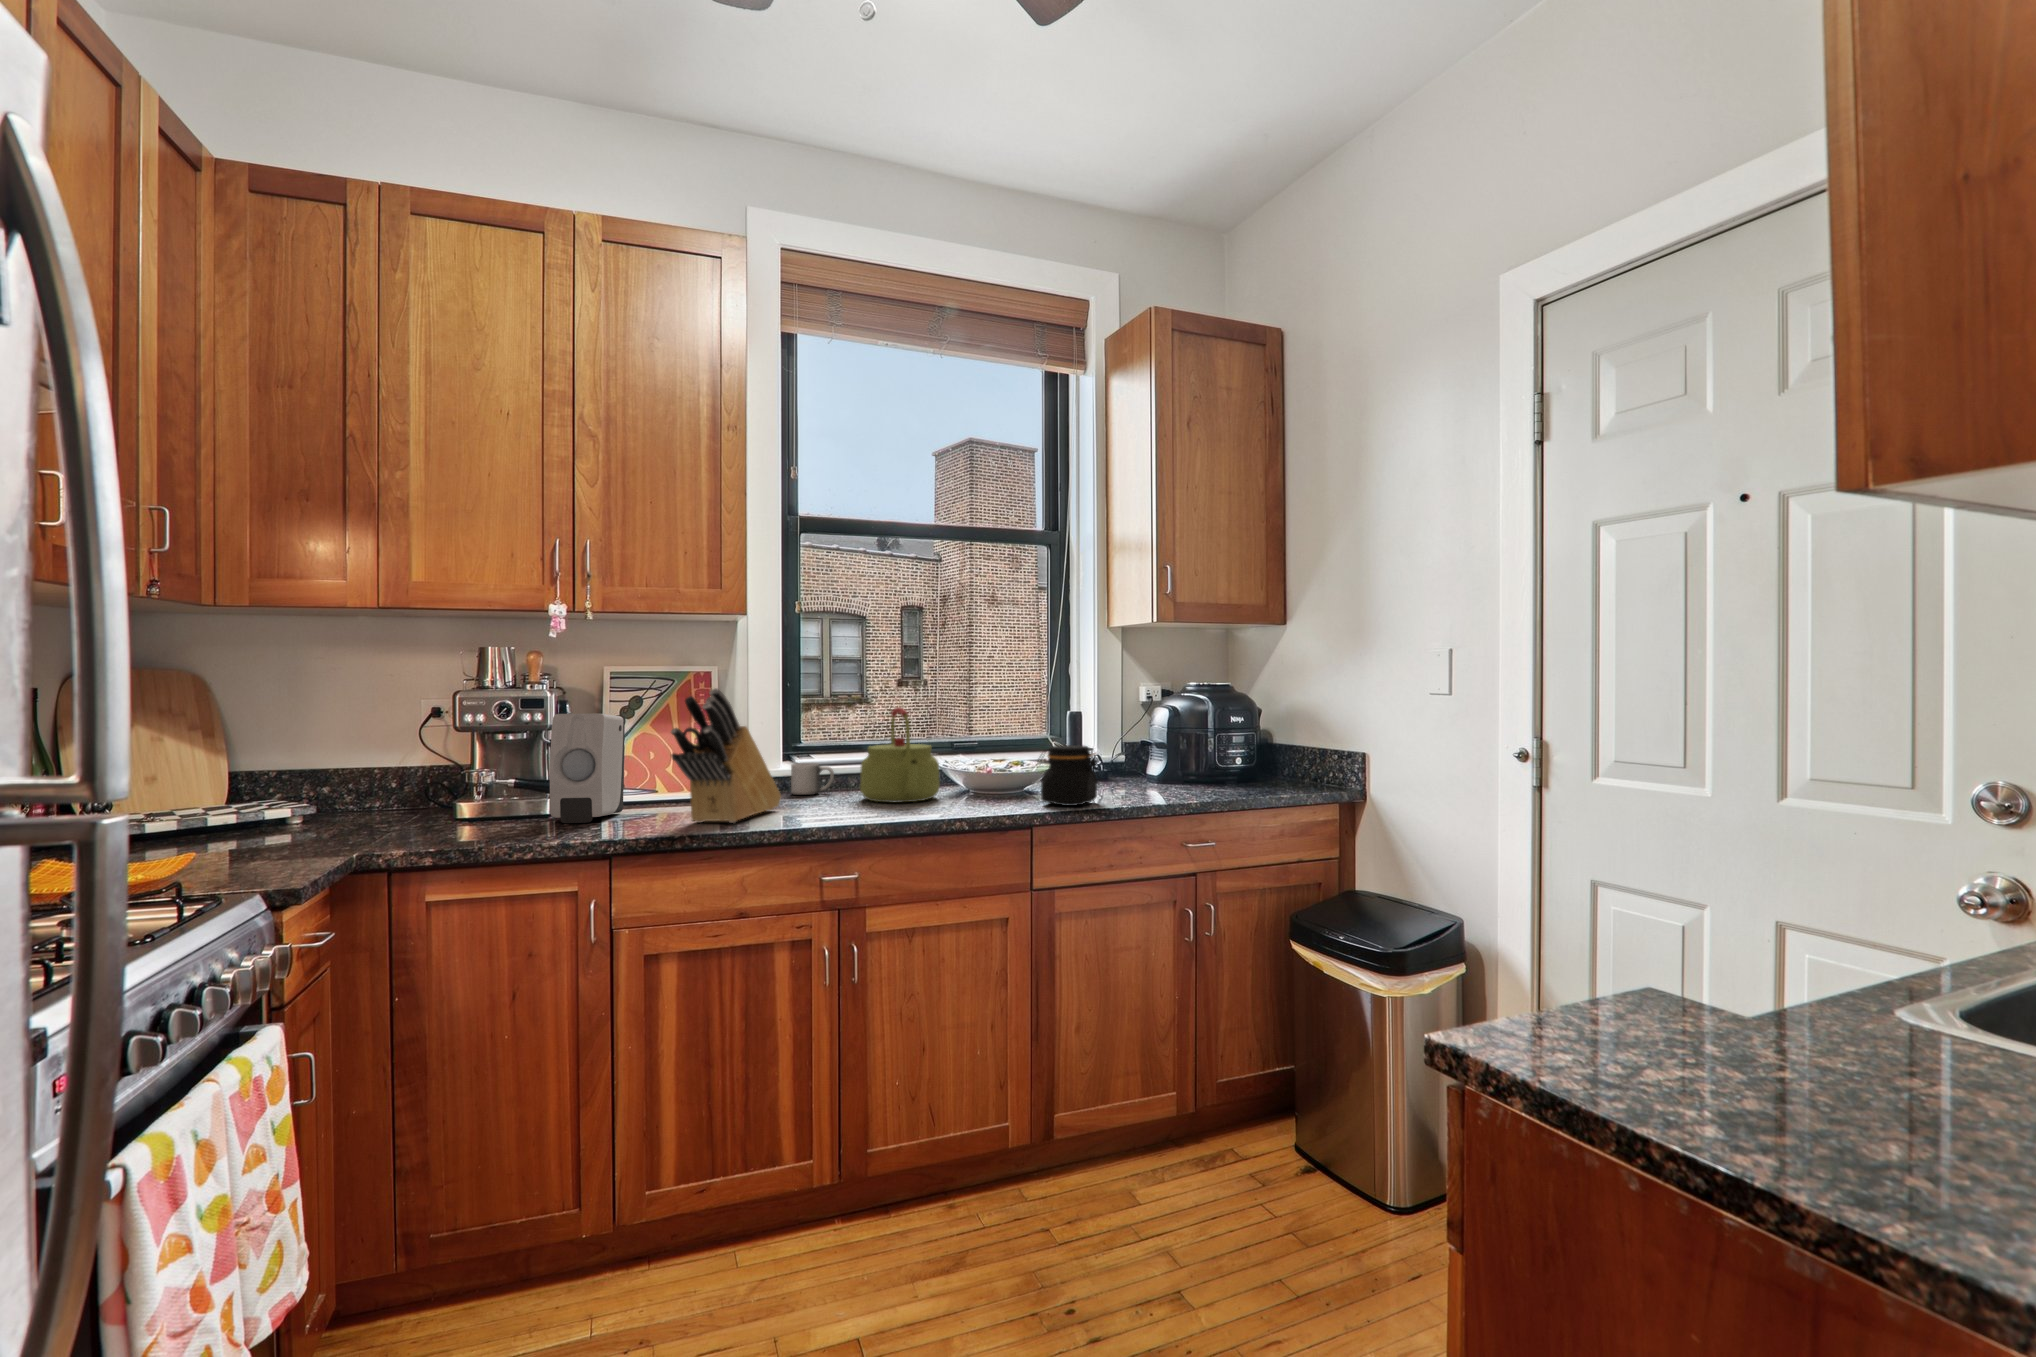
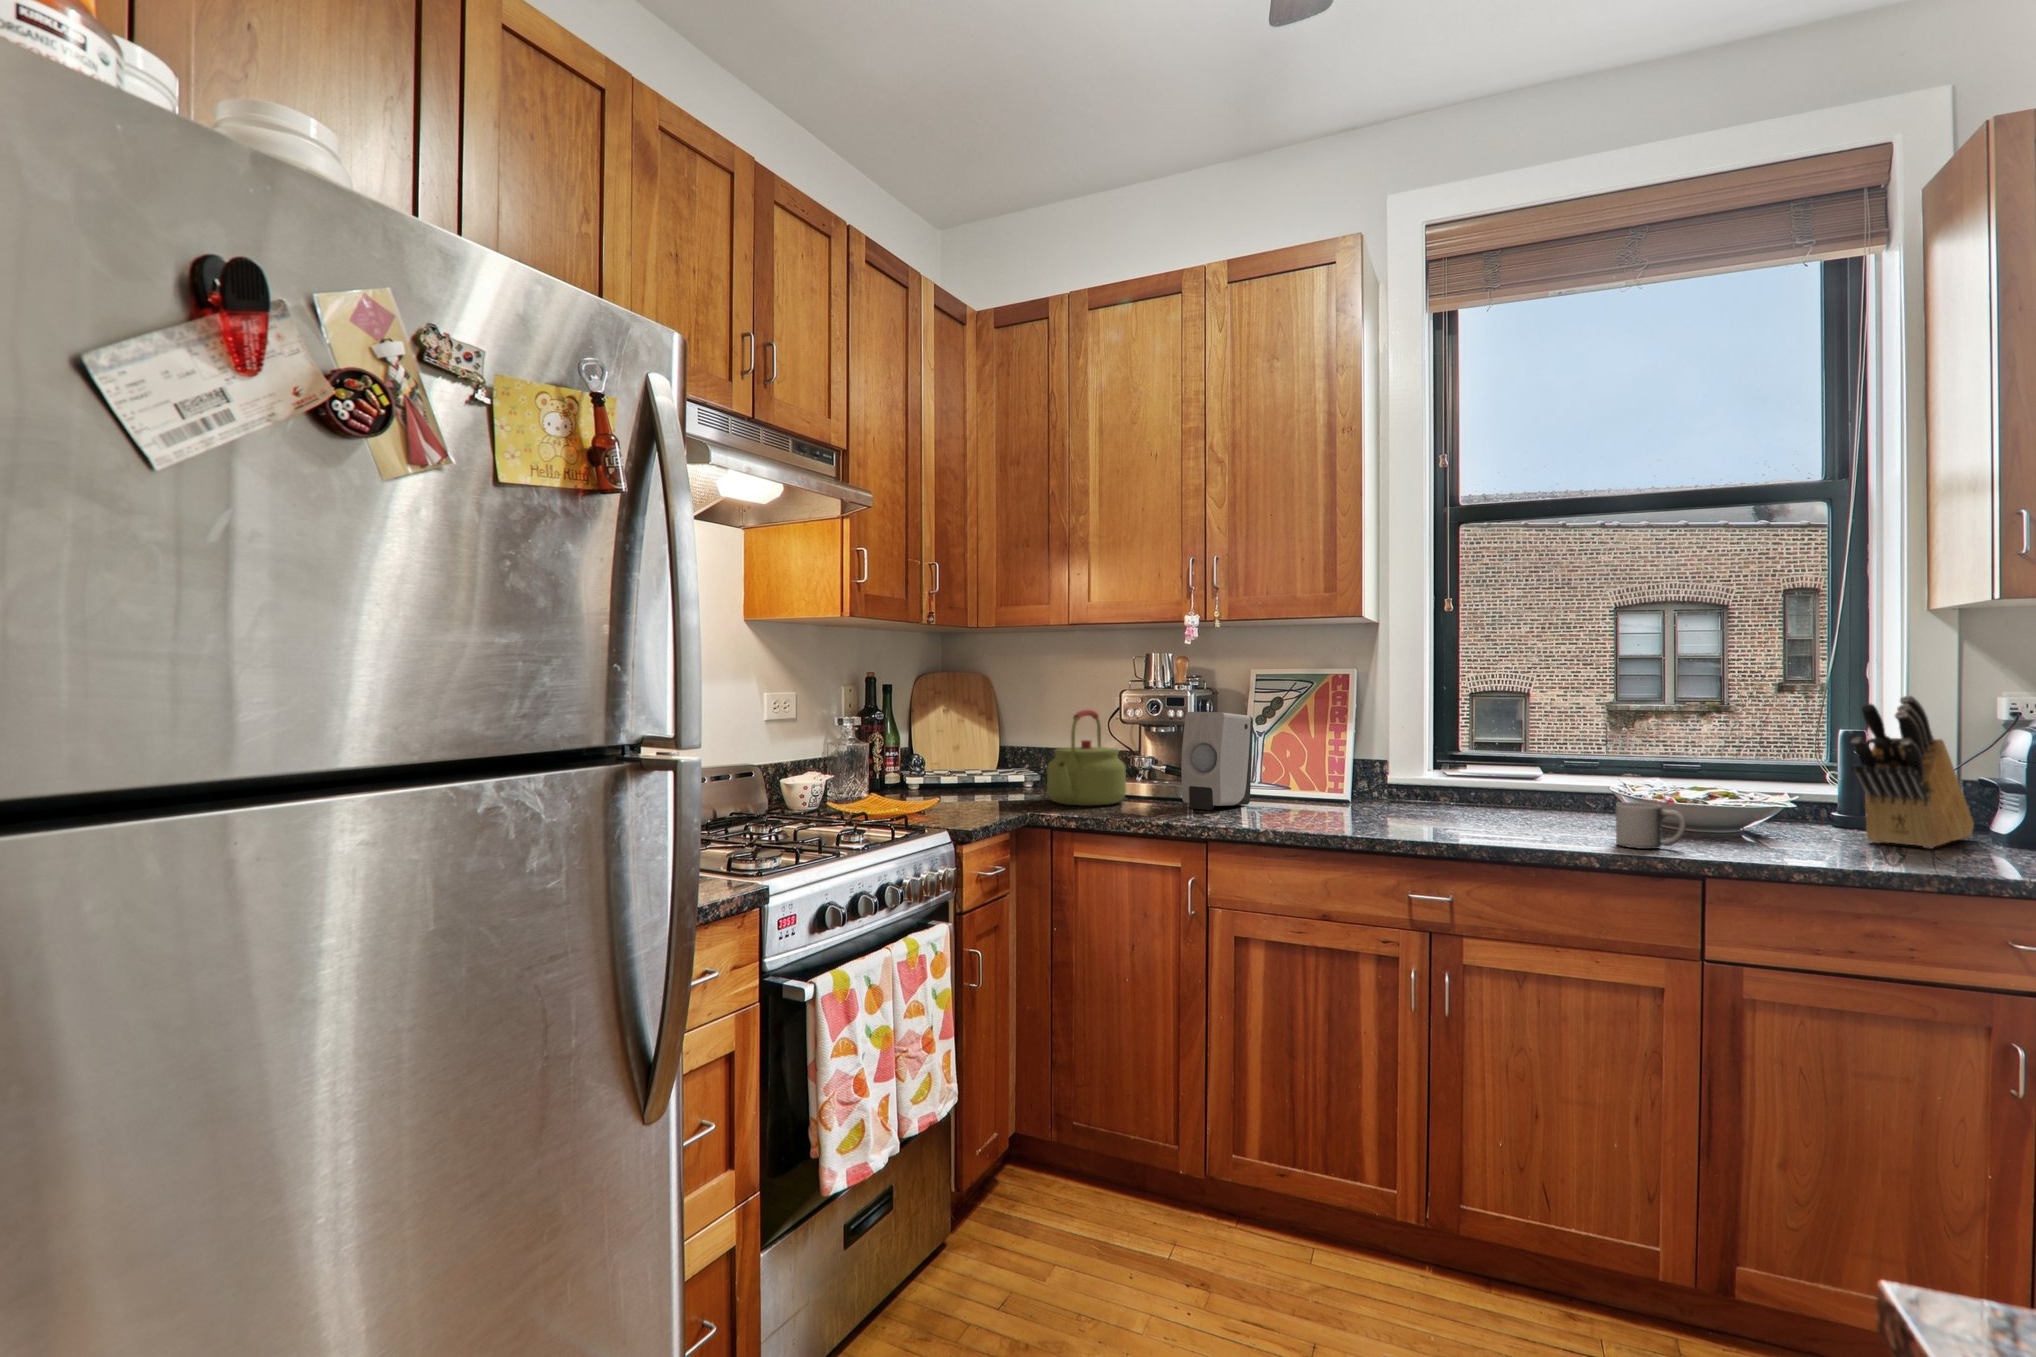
knife block: present [671,688,781,823] -> present [1851,695,1974,848]
kettle: present [860,707,940,803] -> present [1047,710,1126,806]
jar: present [1038,745,1100,806] -> none [1731,775,1834,858]
mug: present [791,763,834,795] -> present [1616,802,1686,849]

